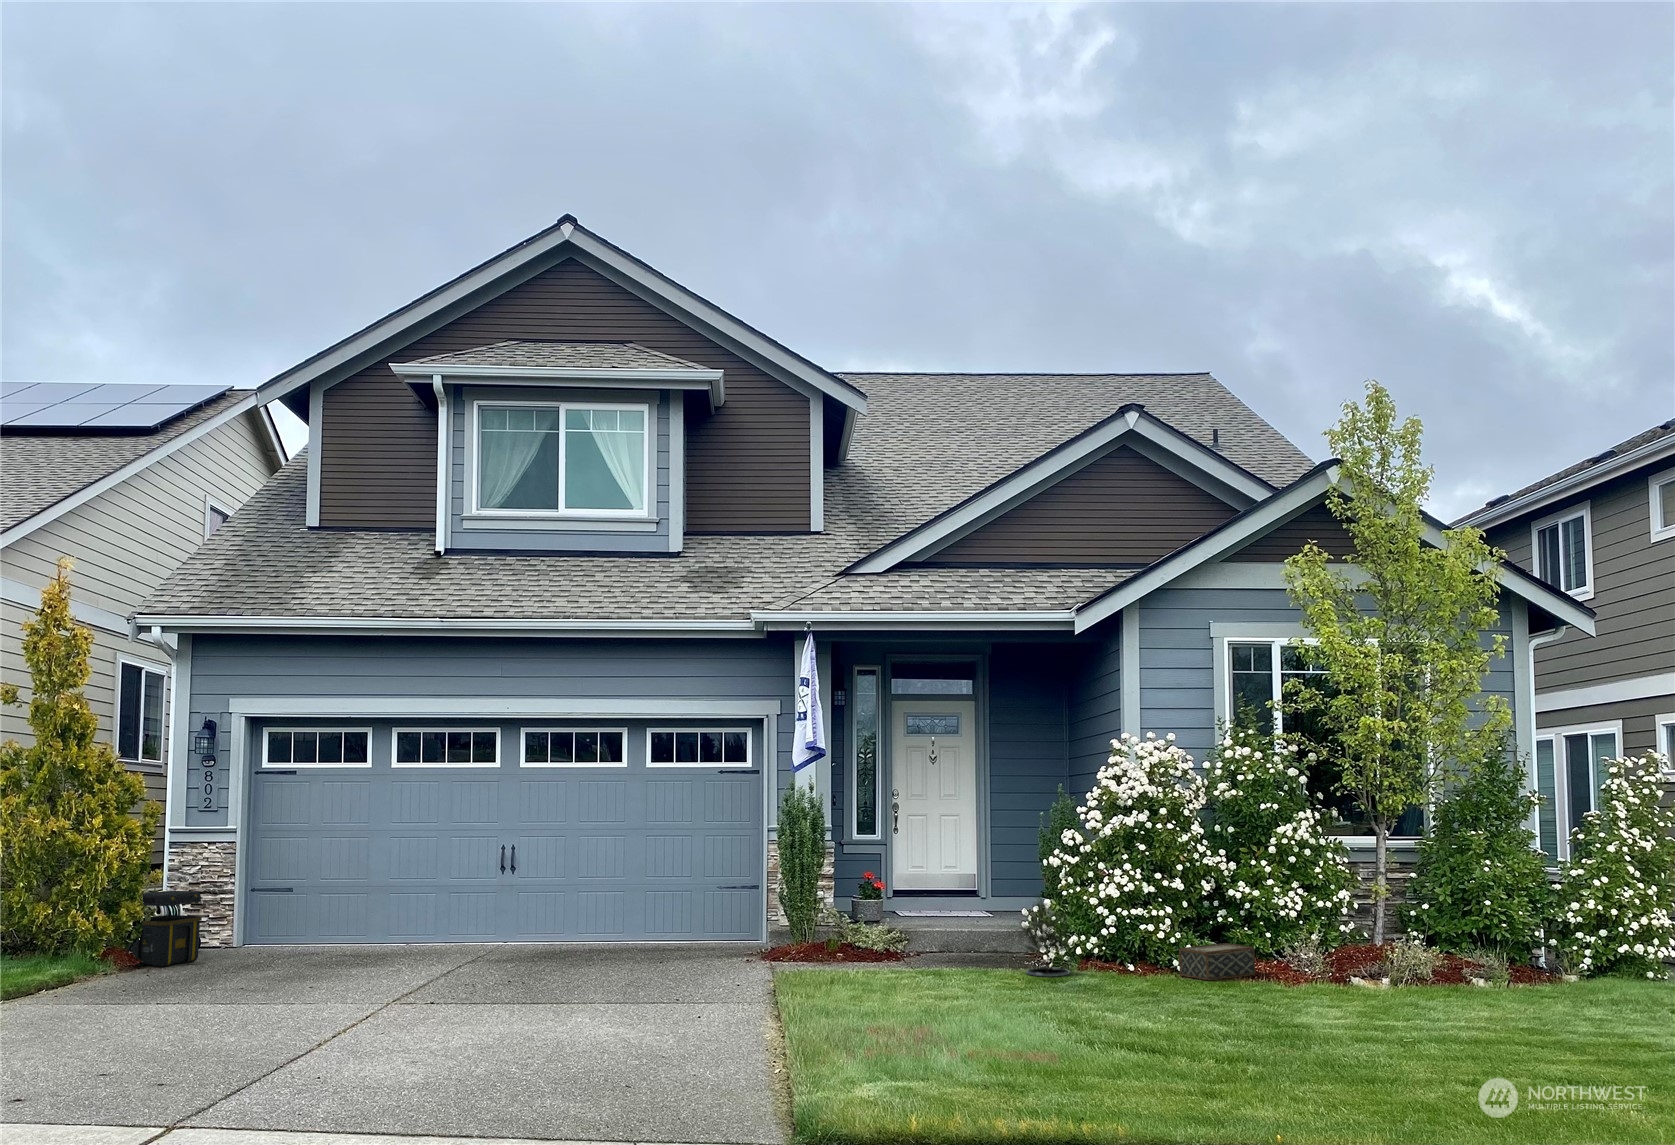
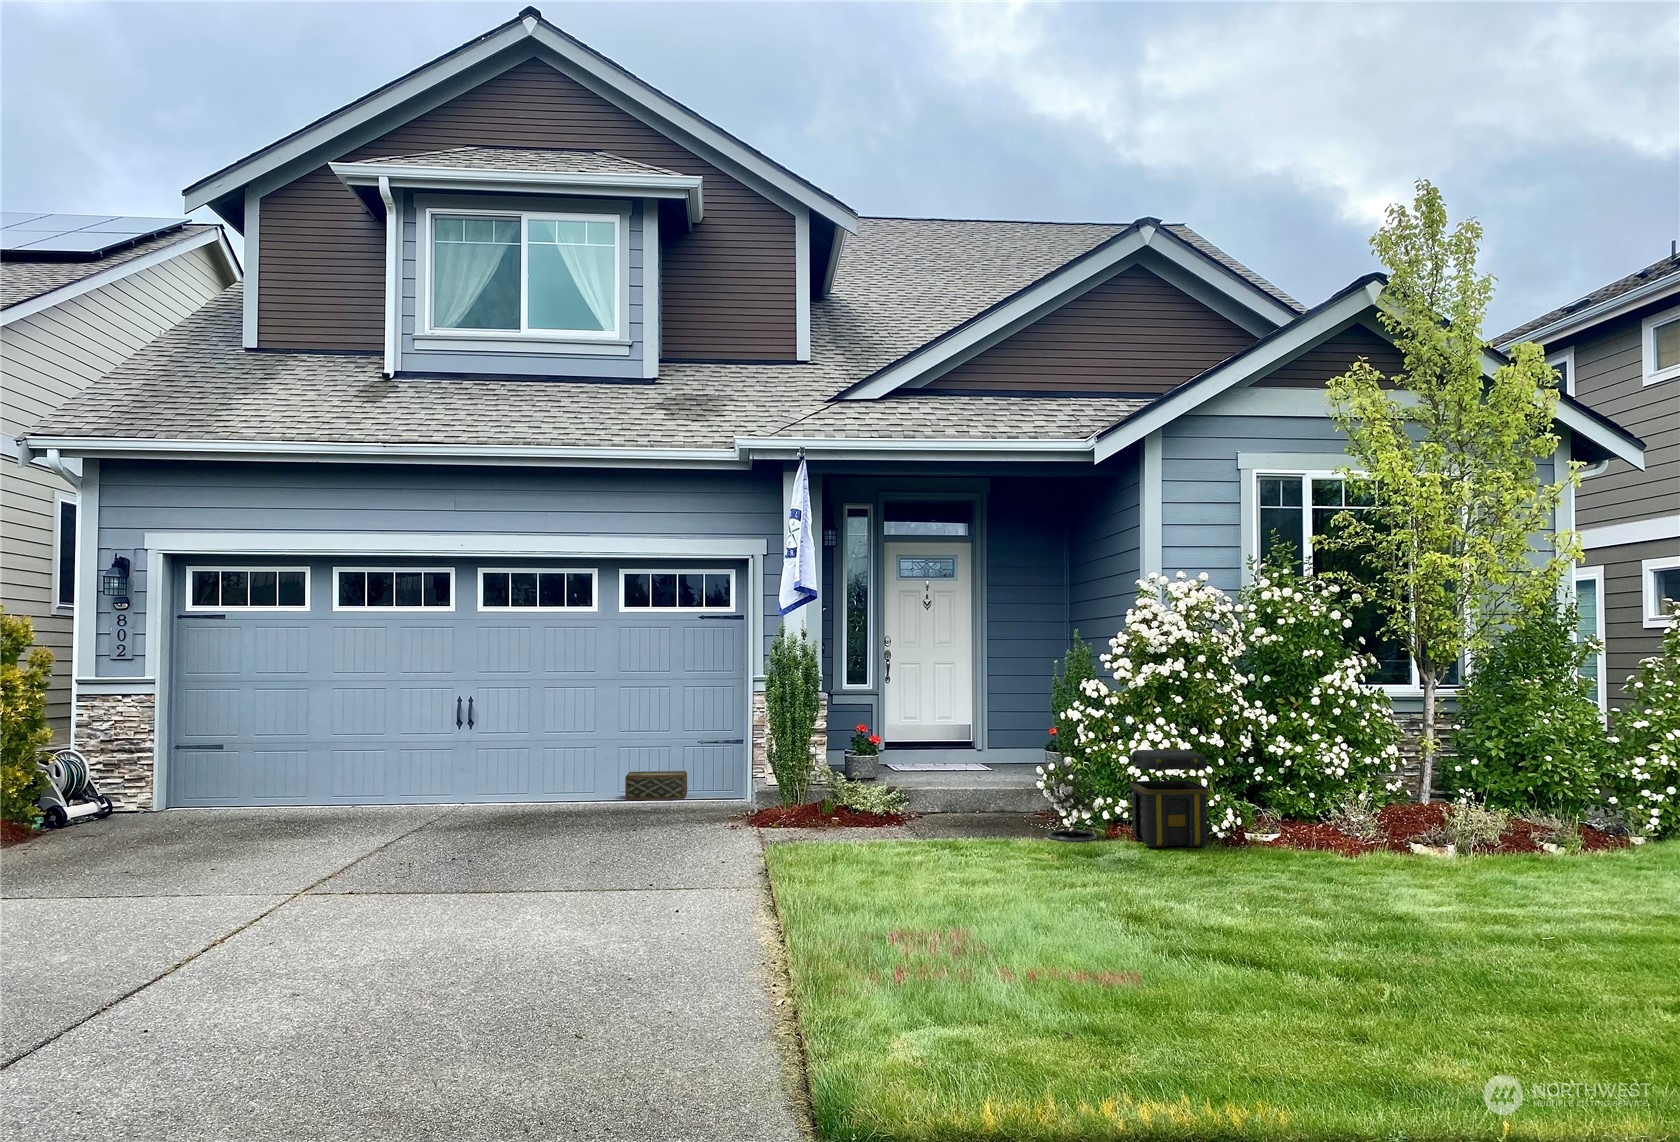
toolbox: present [132,891,202,967] -> present [1130,750,1209,848]
woven basket: present [1179,943,1255,980] -> present [625,771,687,799]

